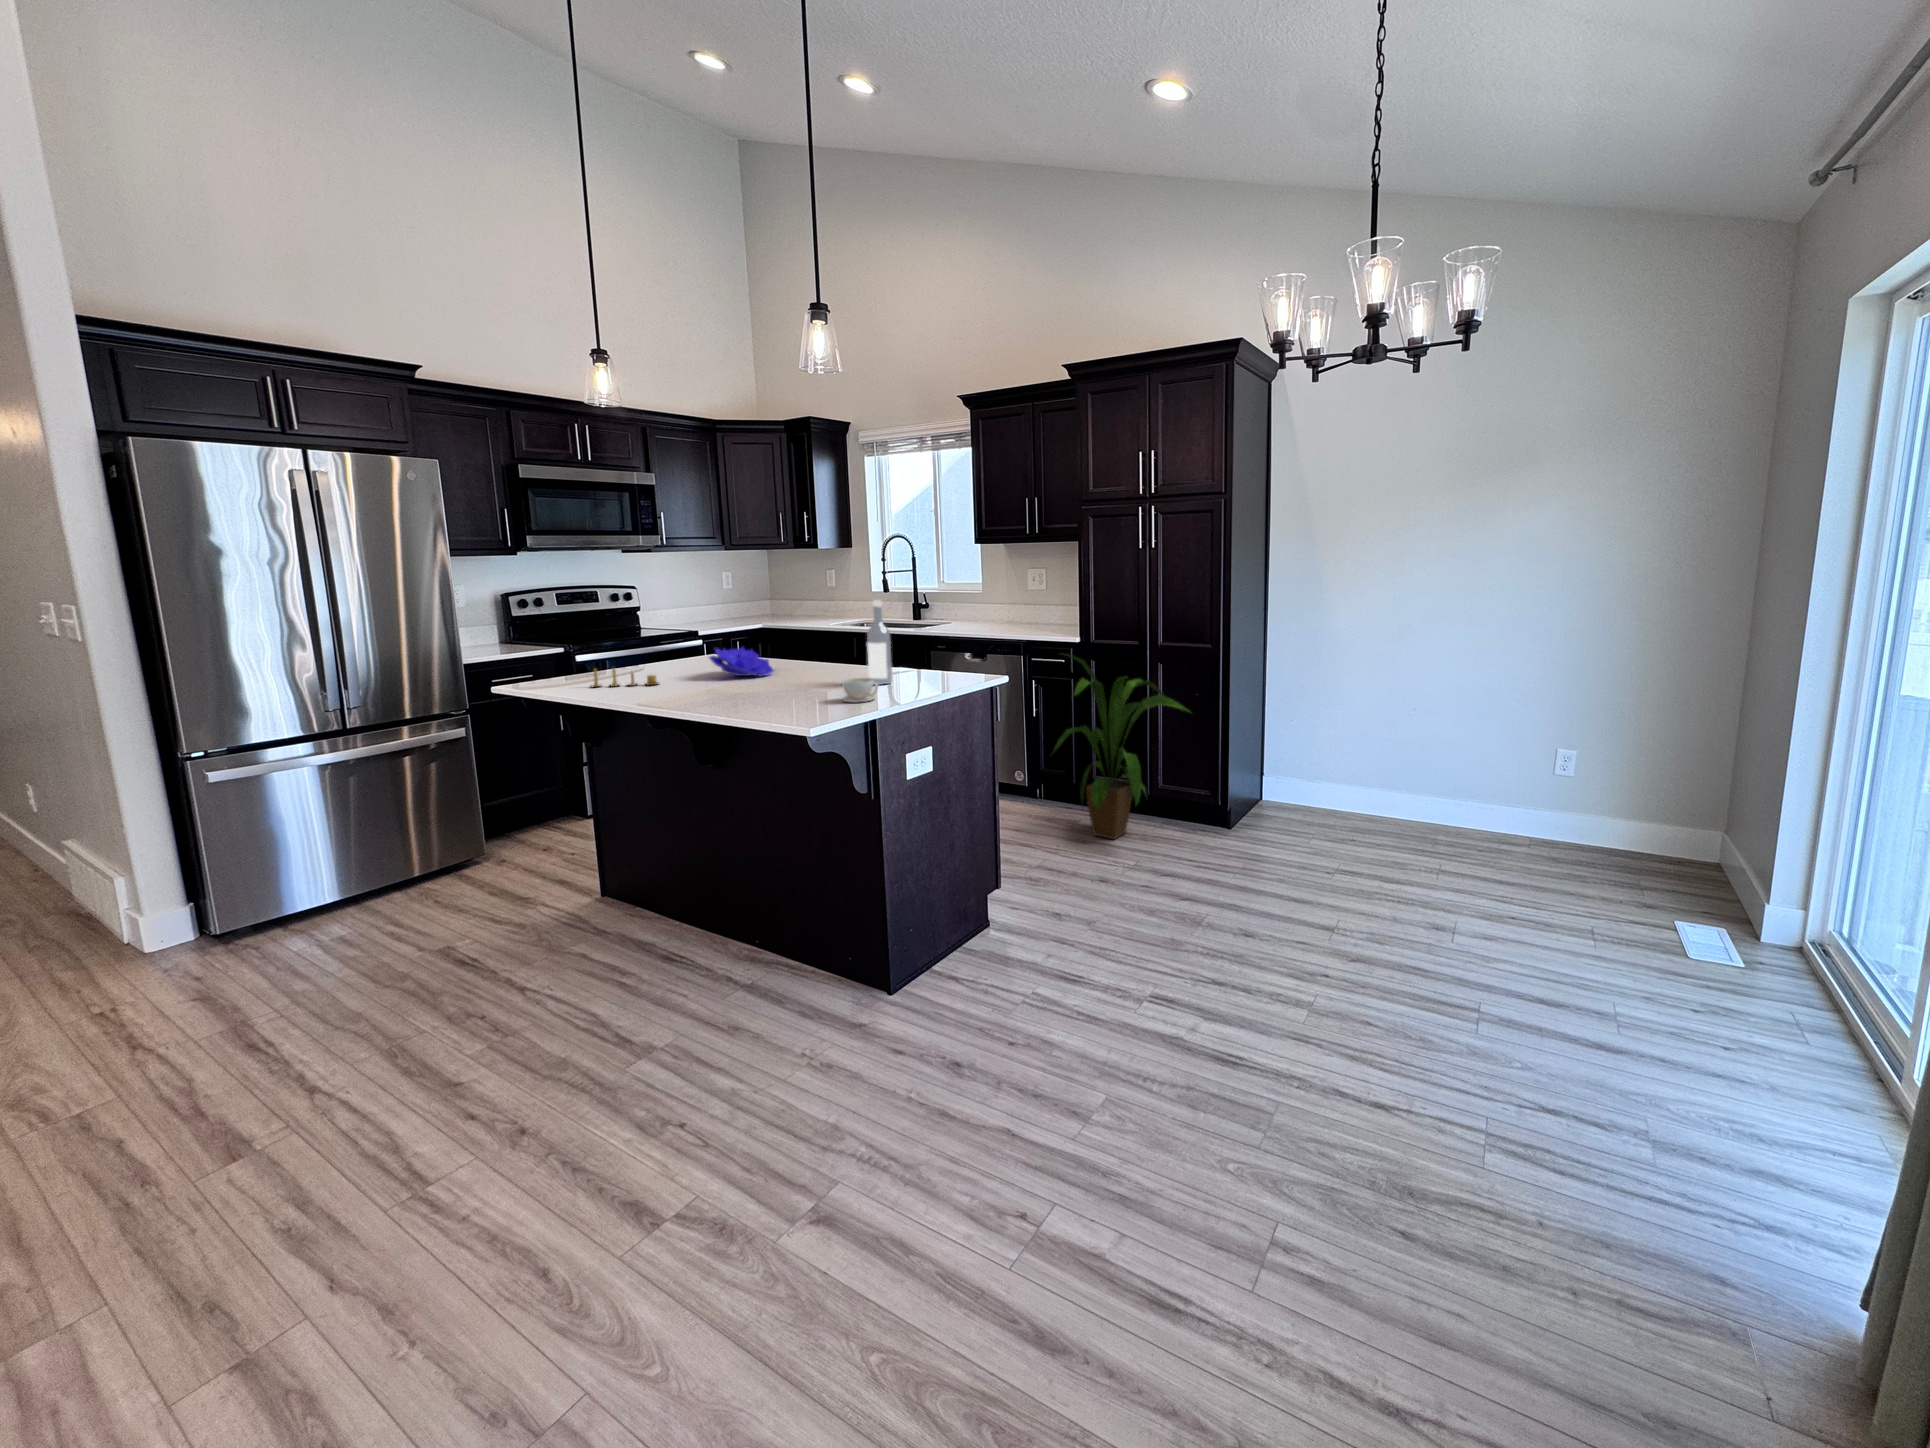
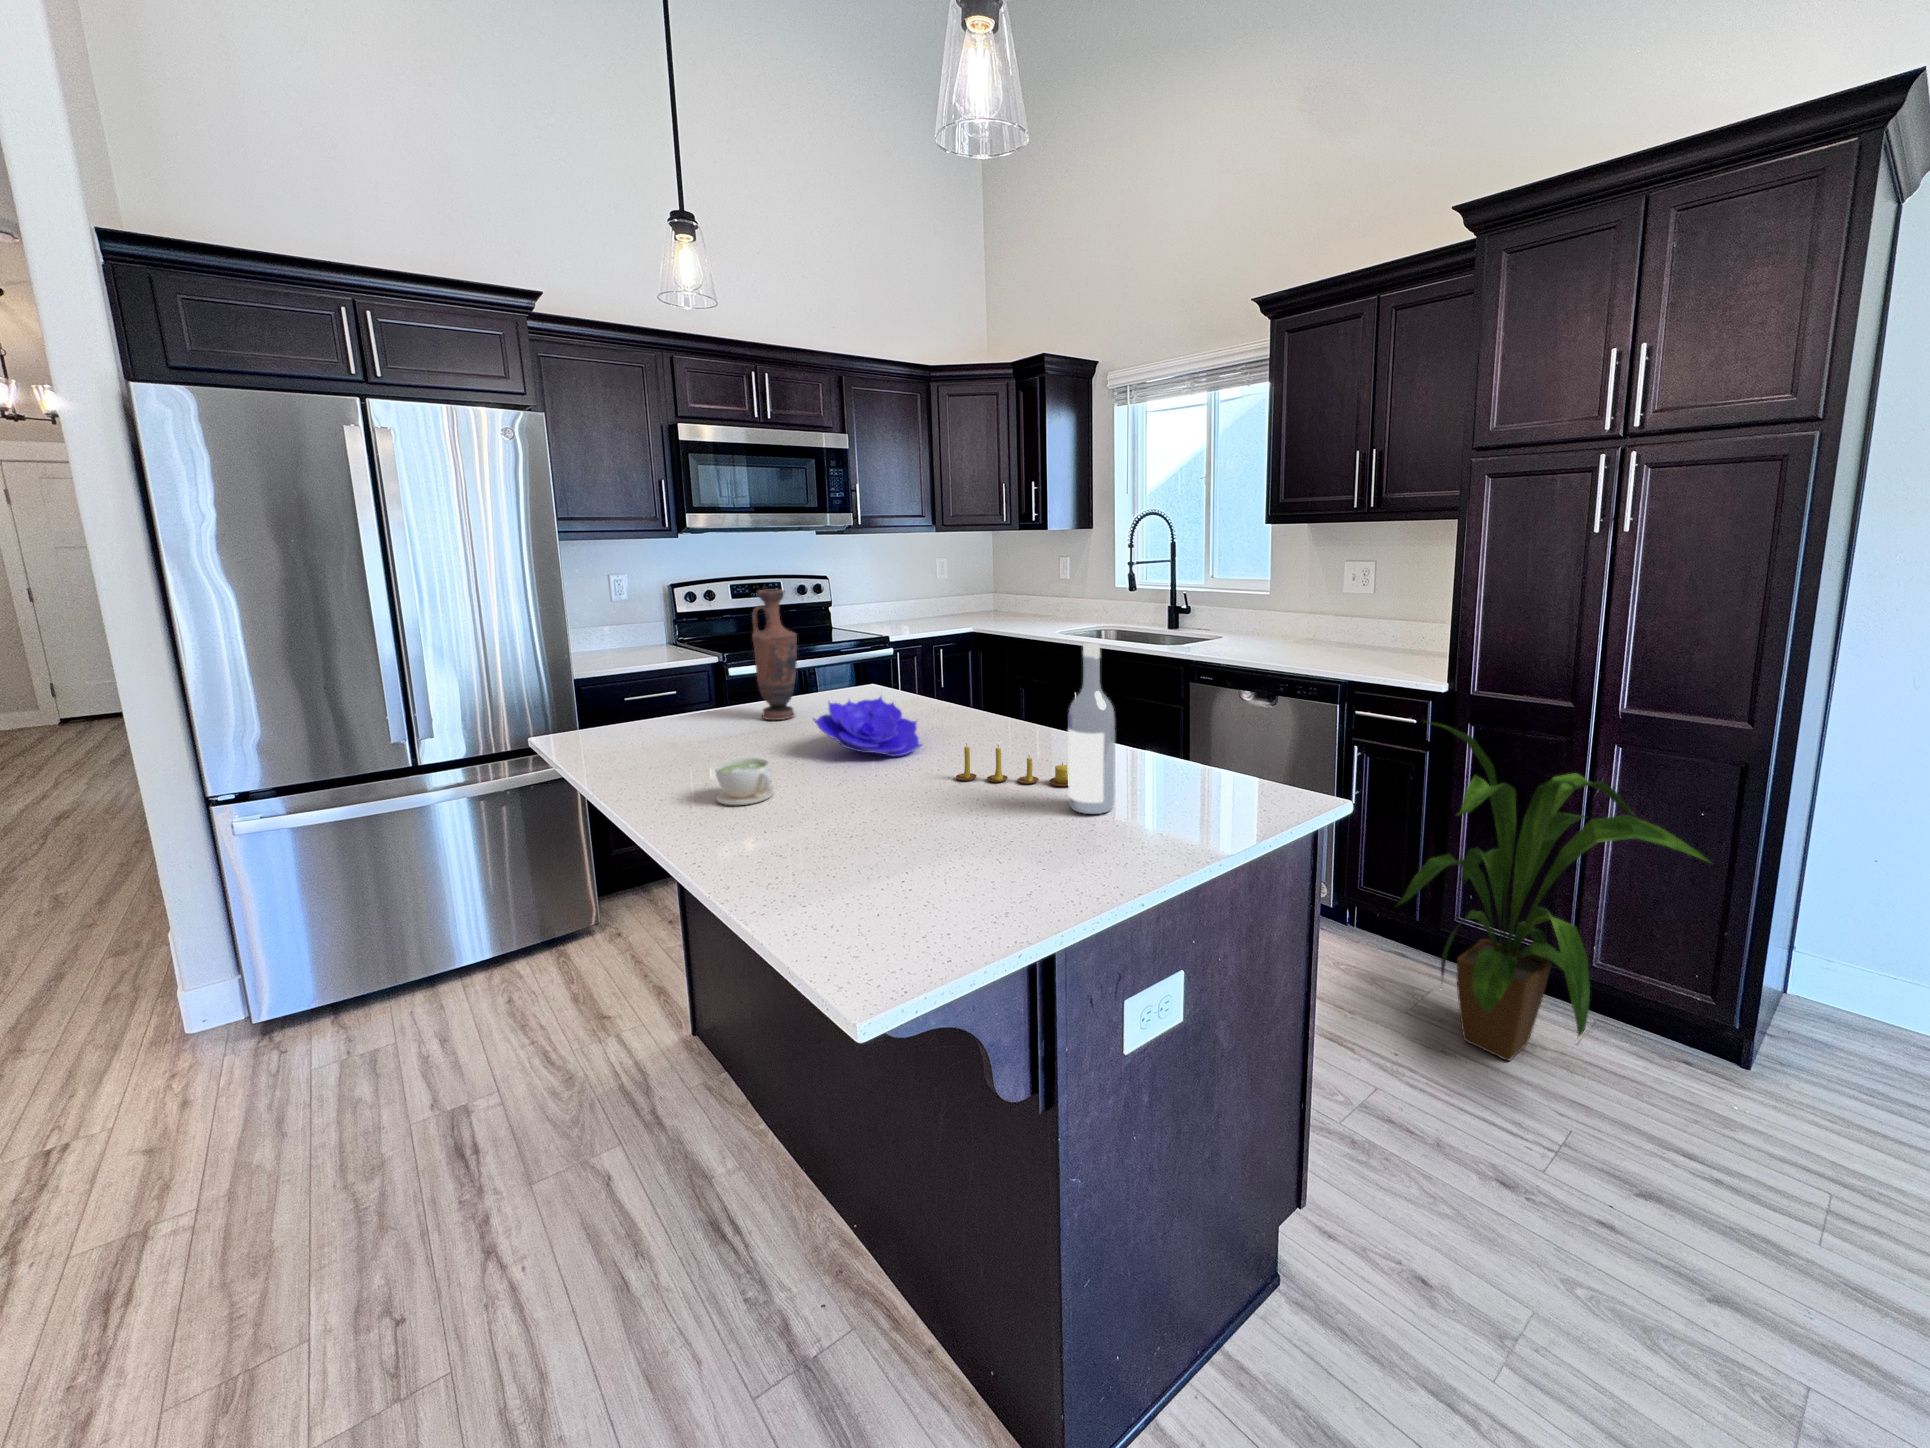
vase: none [645,585,675,670] -> present [752,589,797,720]
candle: present [592,668,658,687] -> present [956,744,1069,786]
coffee cup: present [842,678,879,702] -> present [715,758,774,805]

